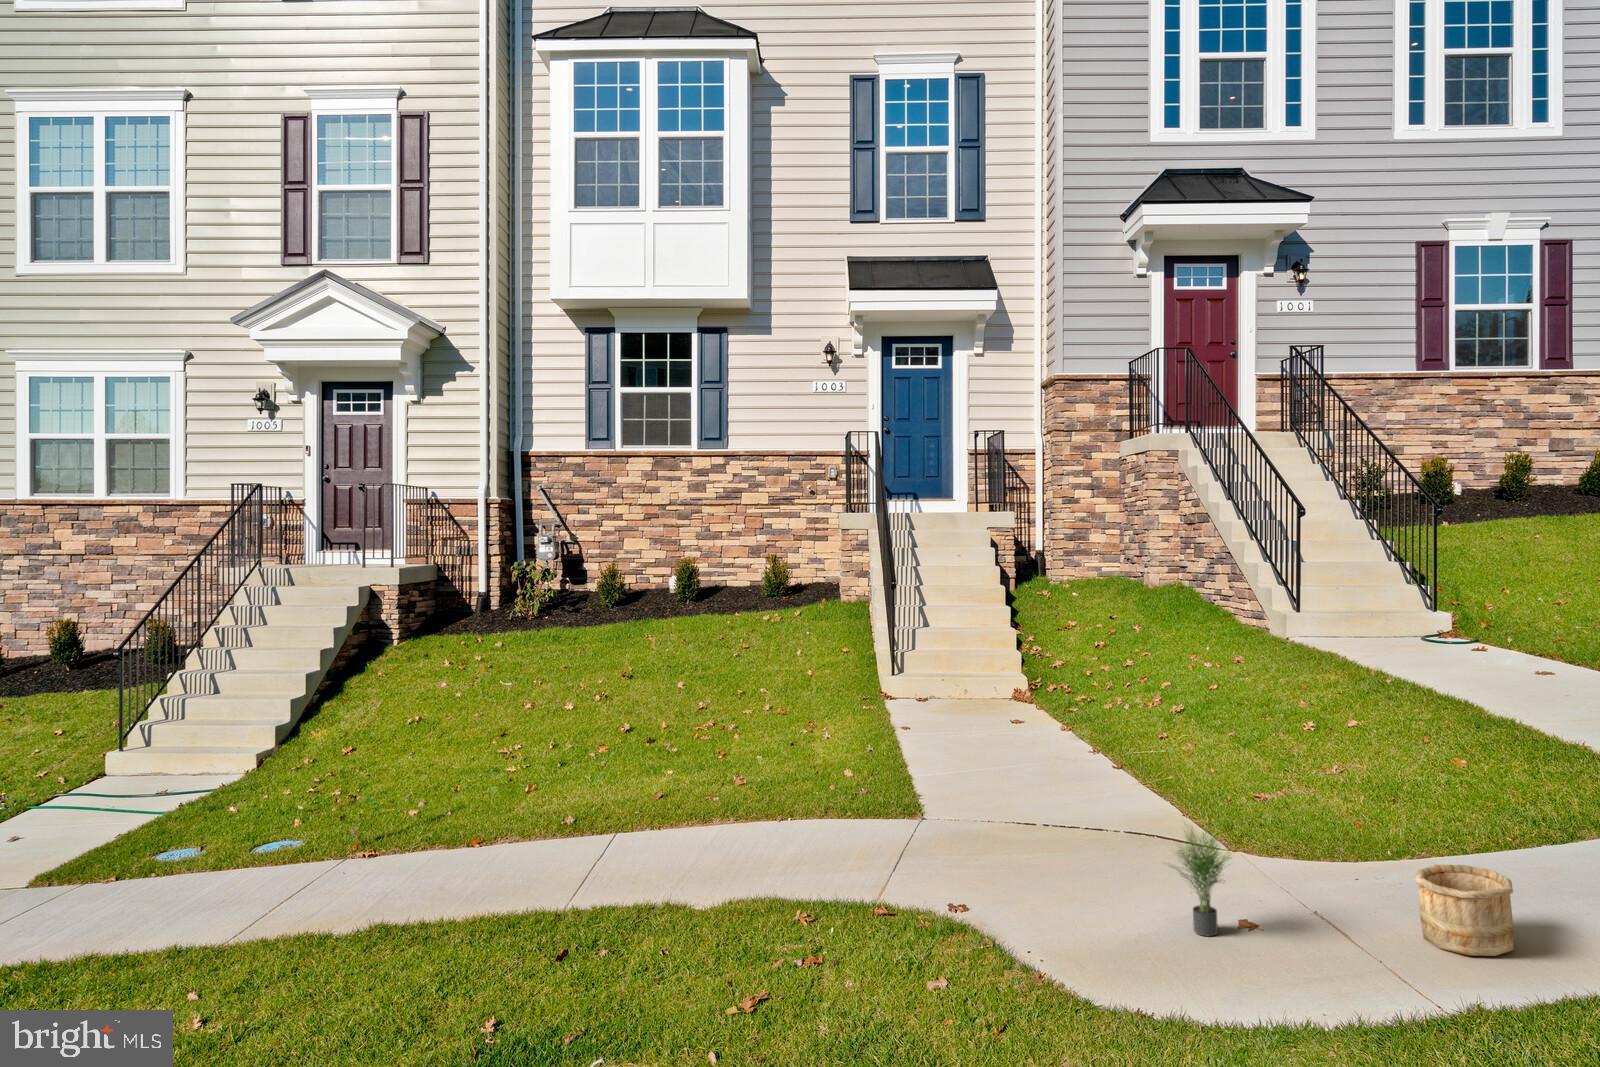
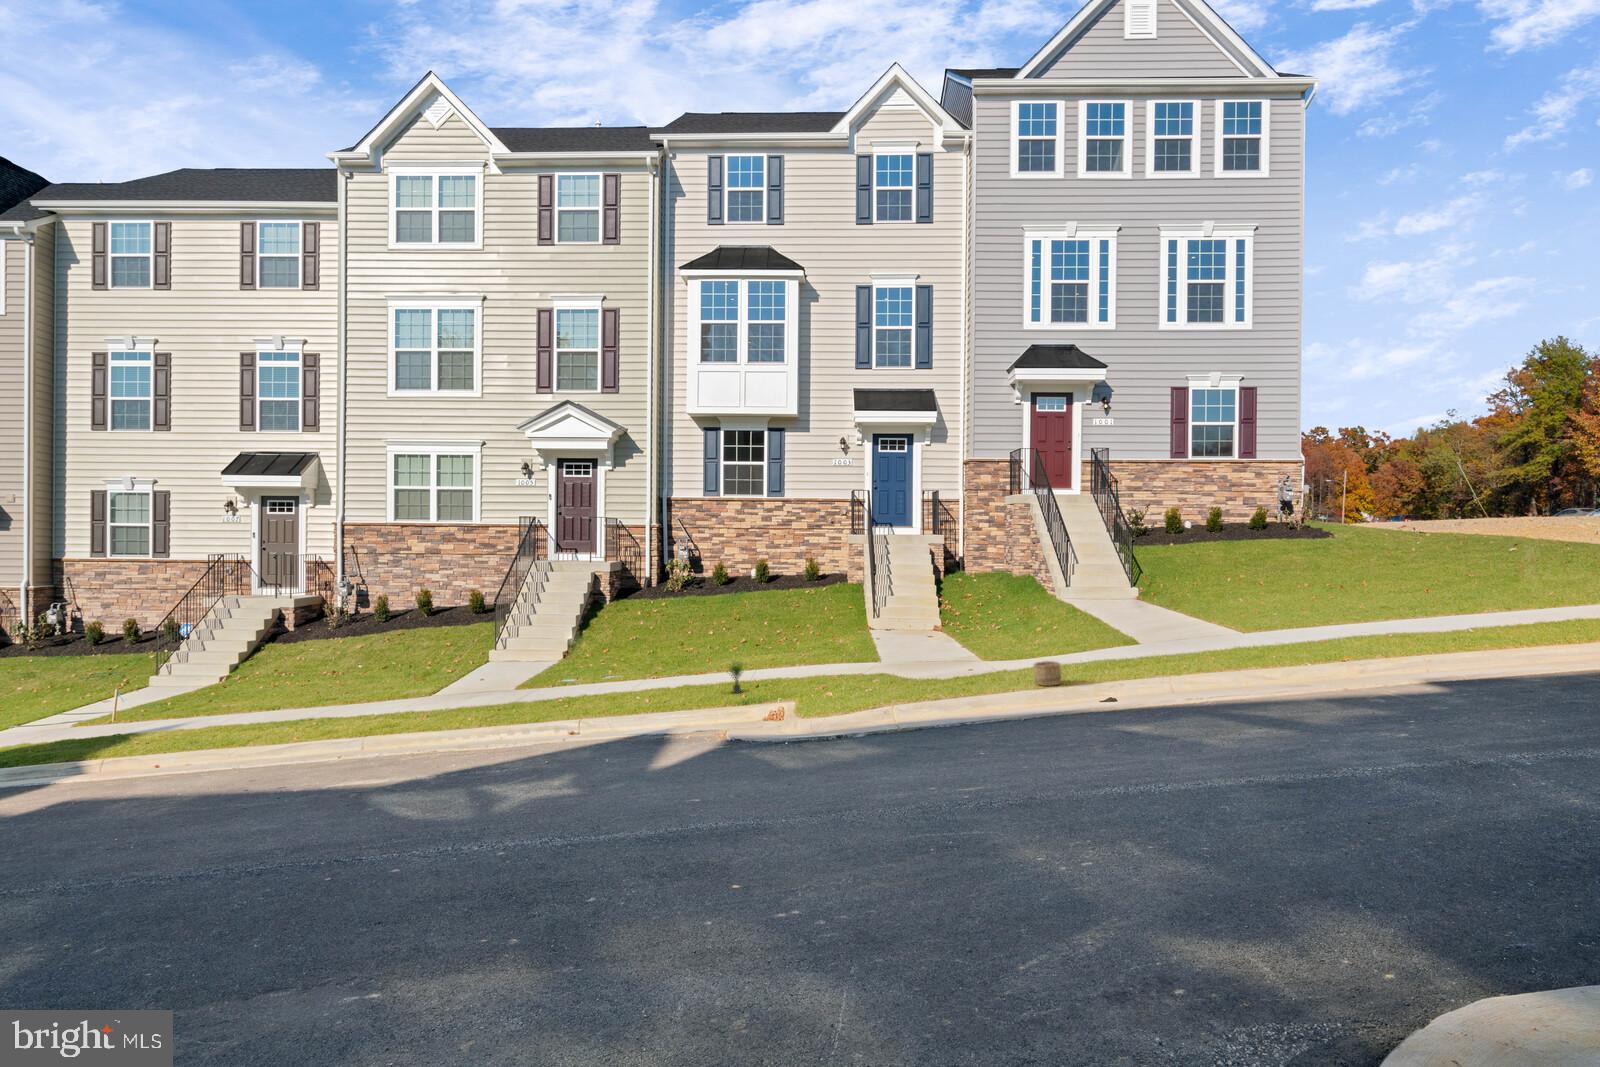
potted plant: present [1170,830,1231,936] -> present [729,660,743,693]

